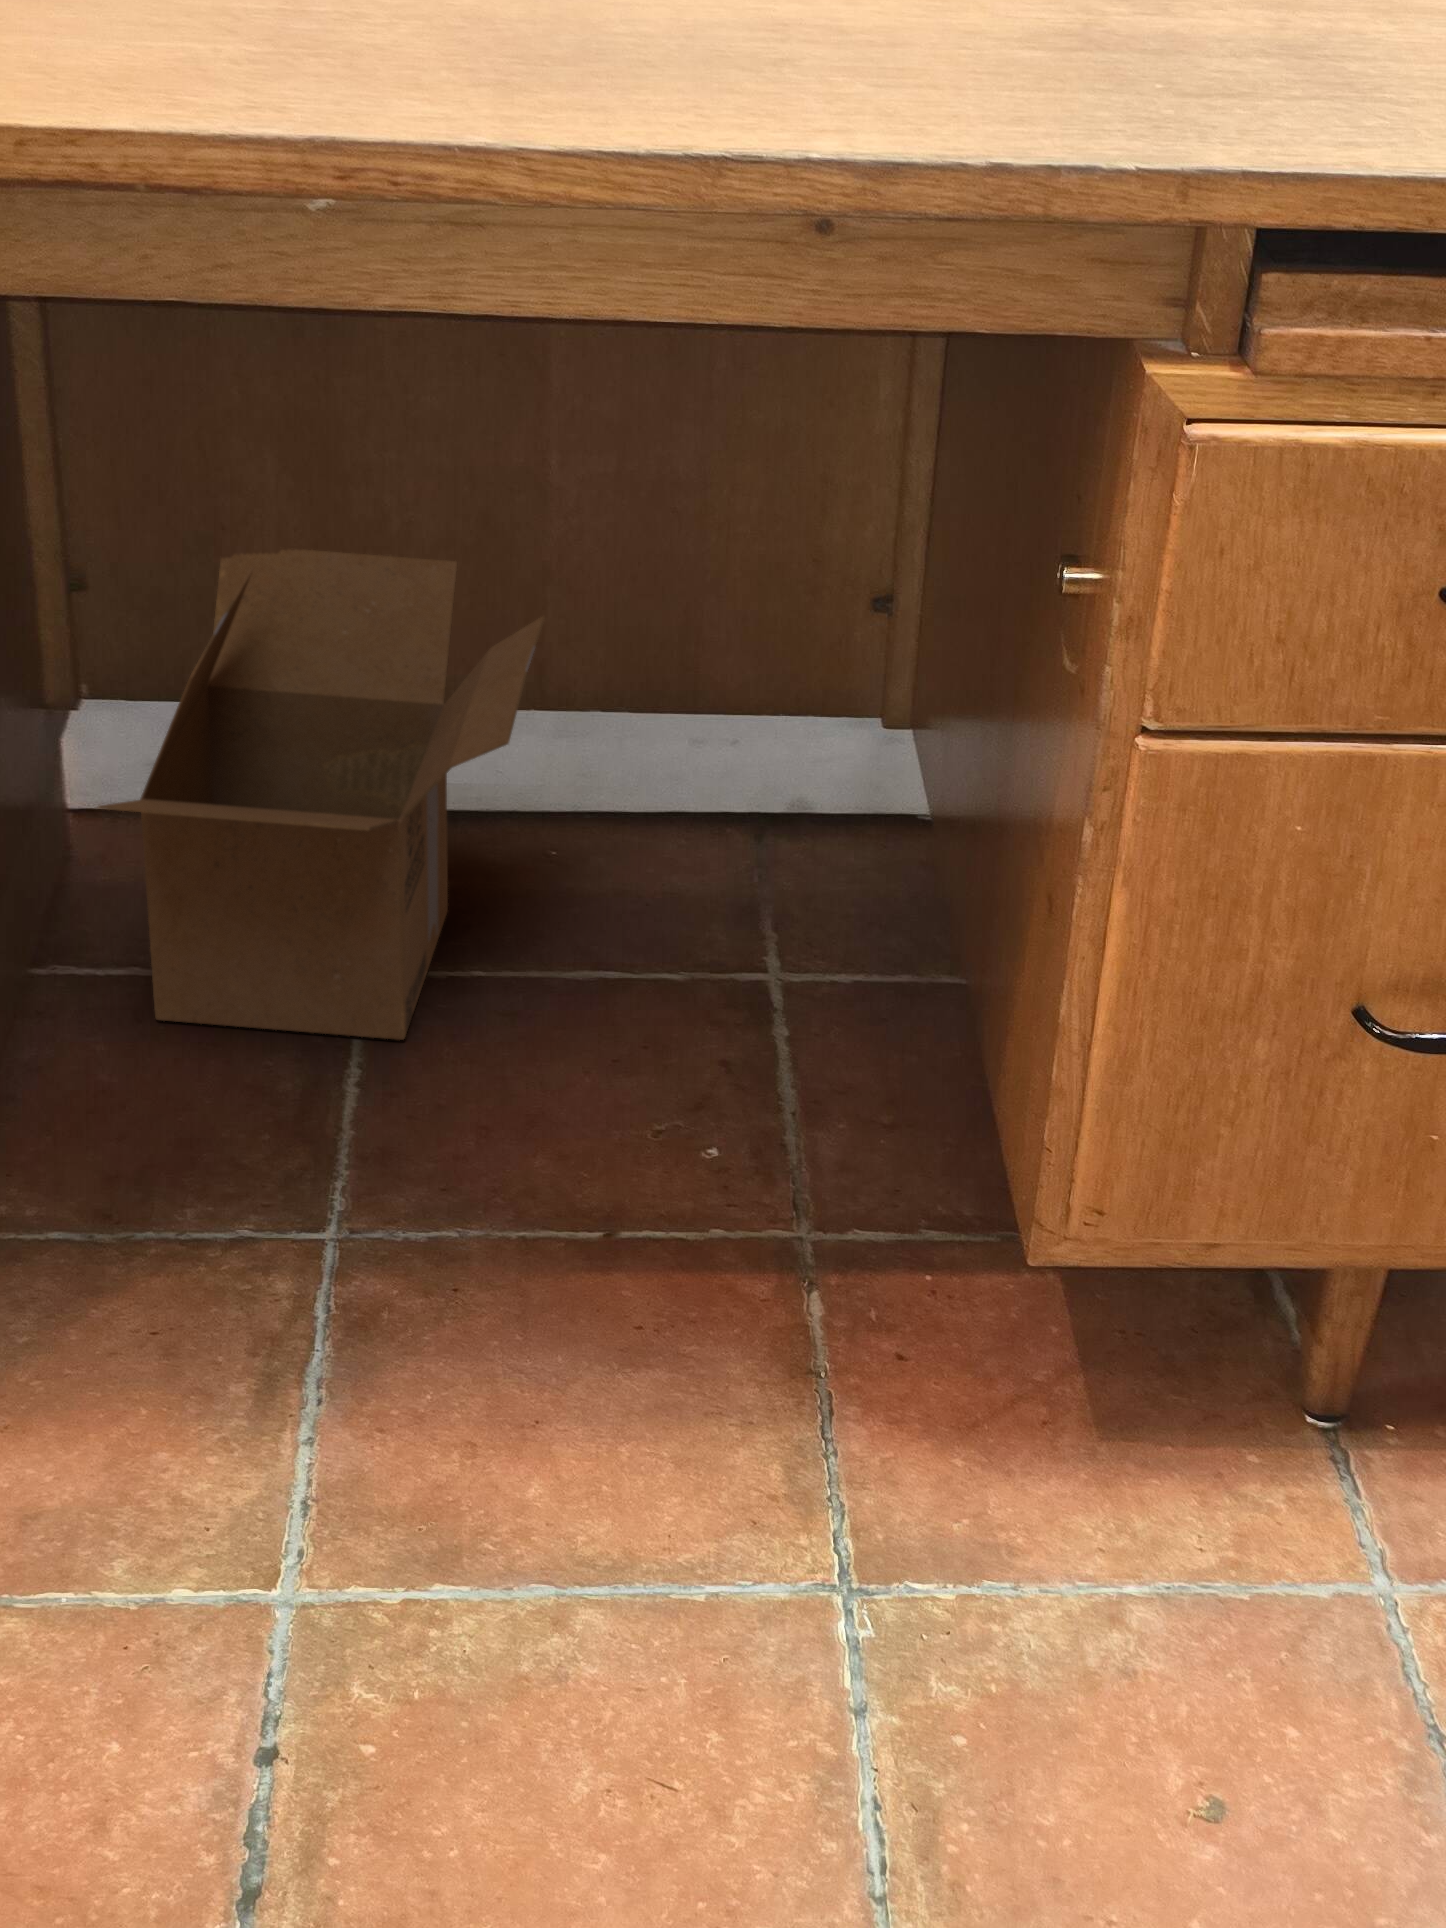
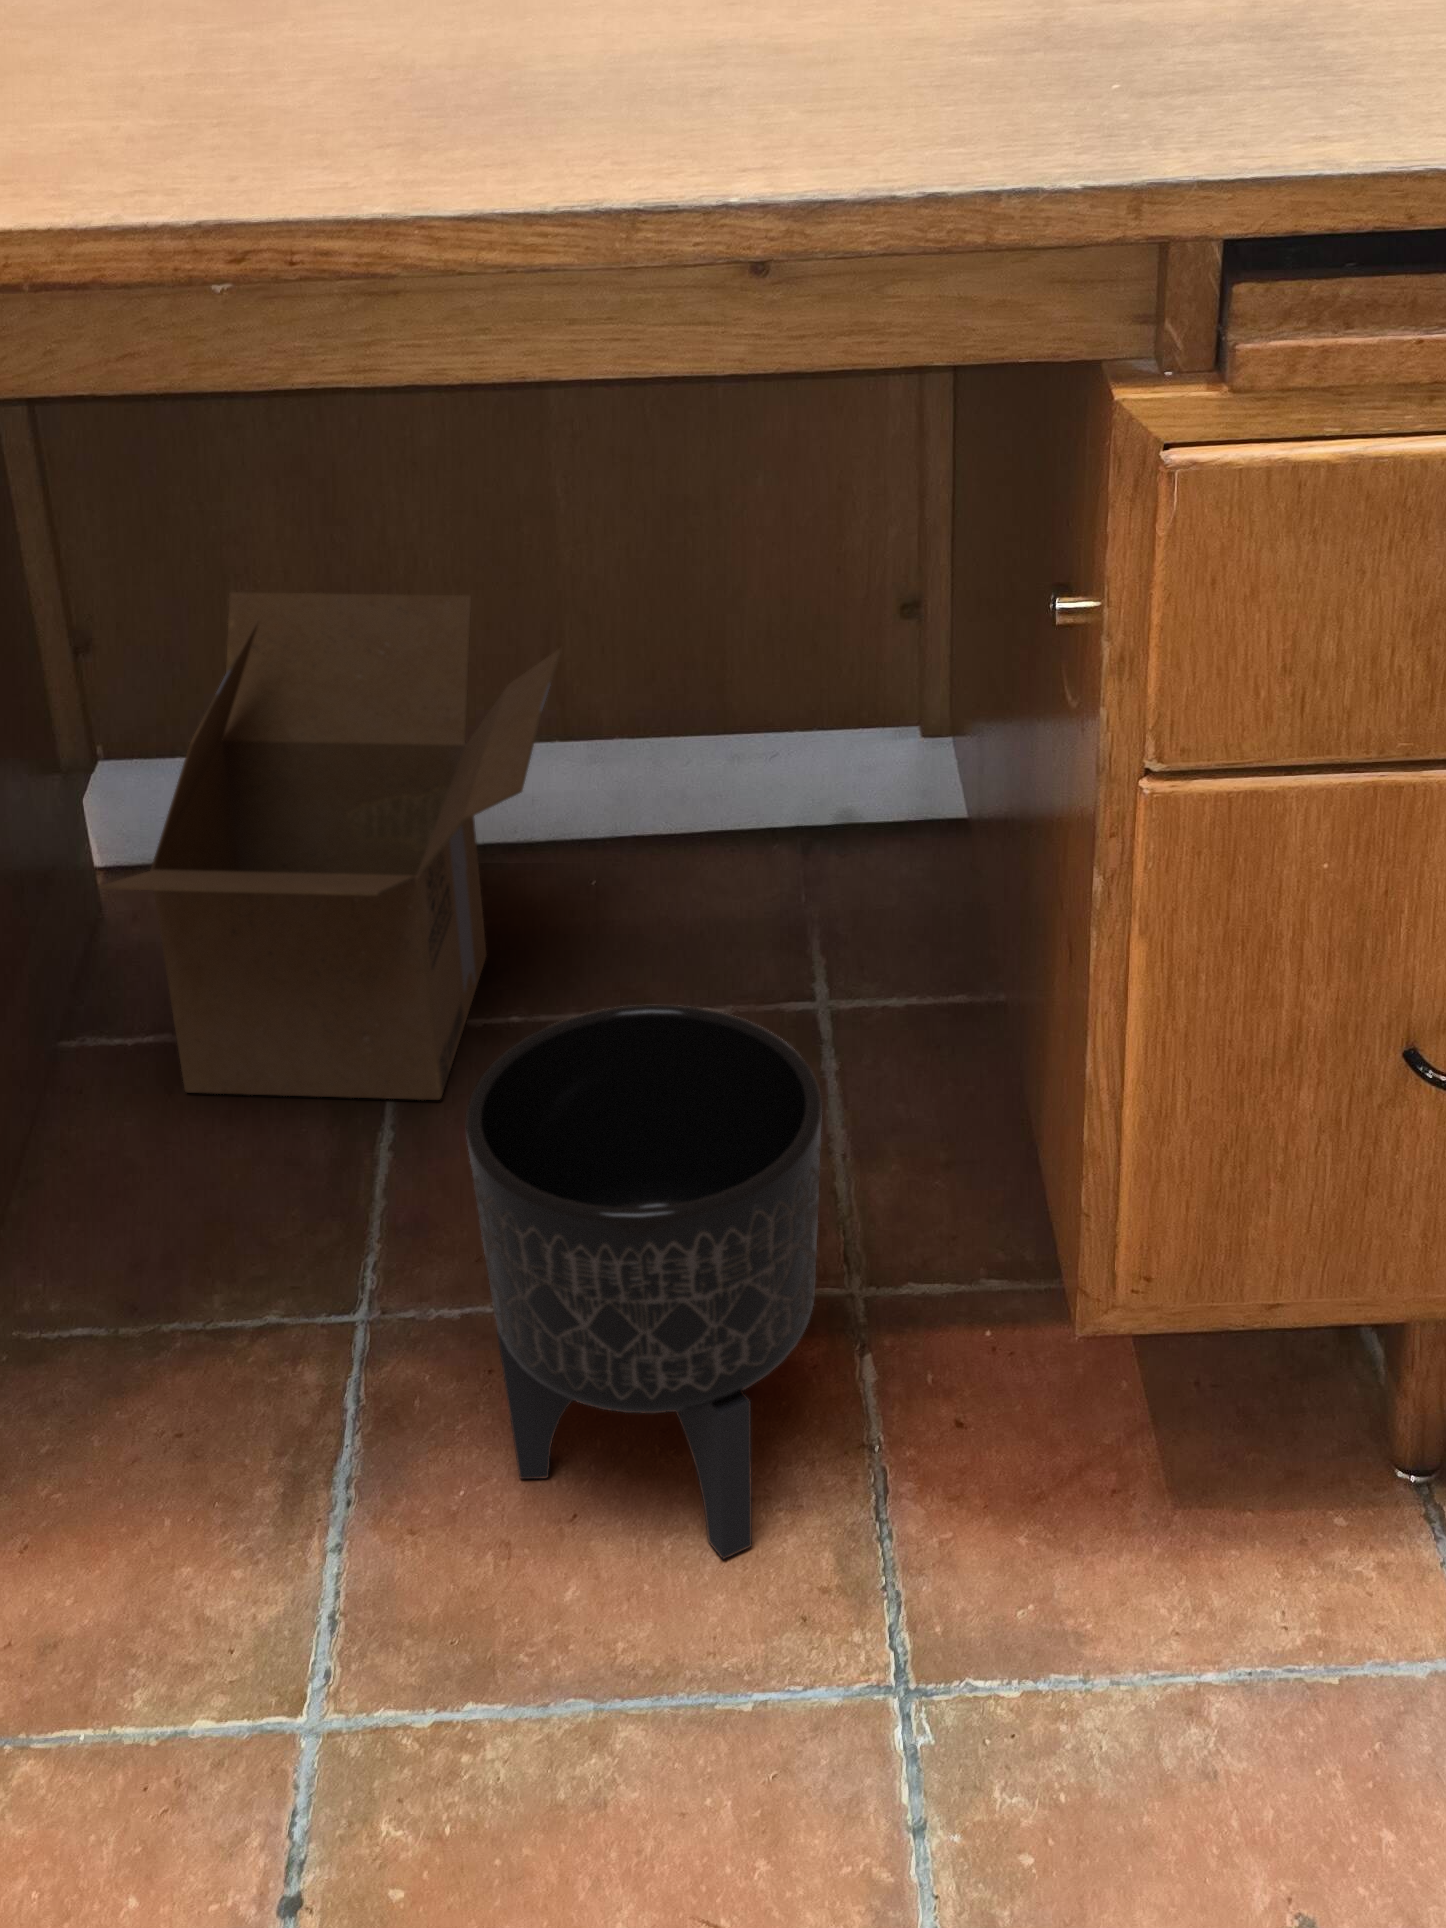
planter: none [462,940,800,1465] -> present [466,1005,822,1559]

